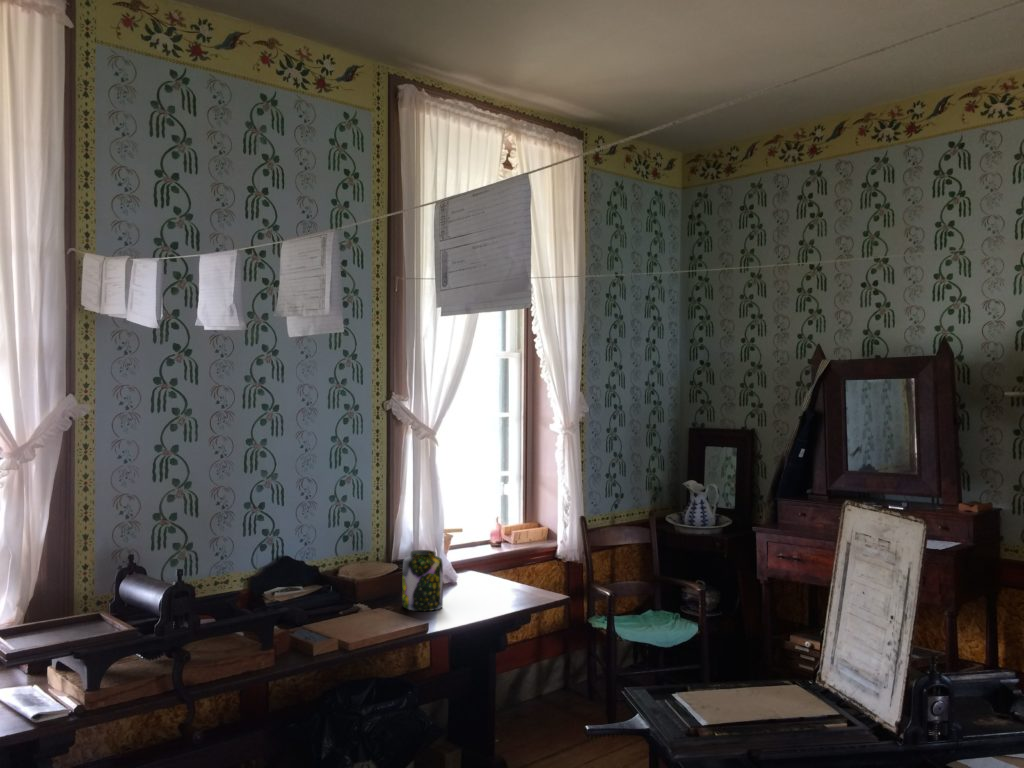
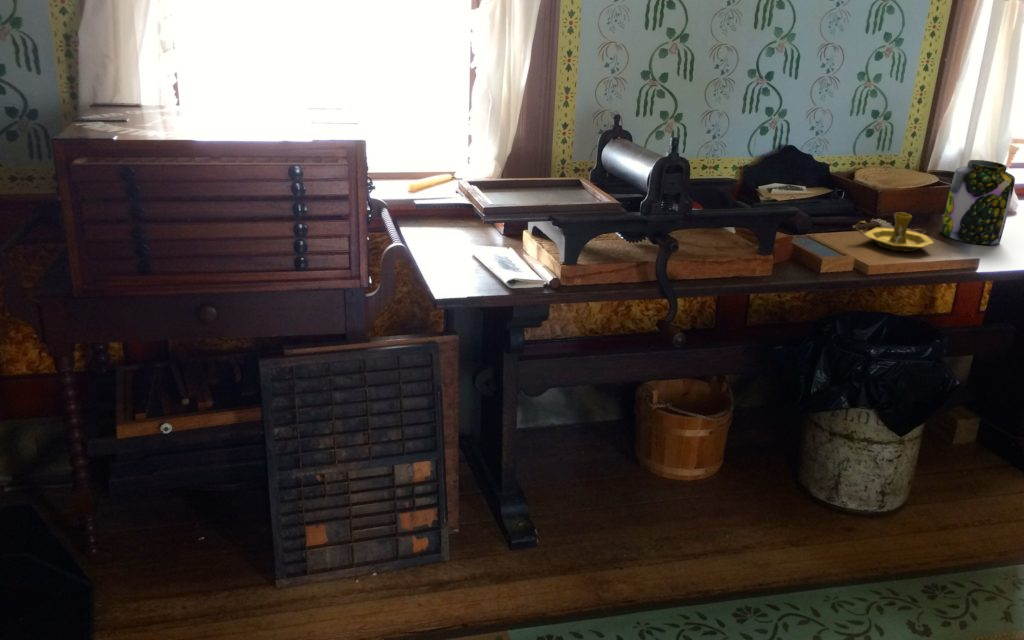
candlestick: none [337,597,395,627] -> present [856,213,934,252]

